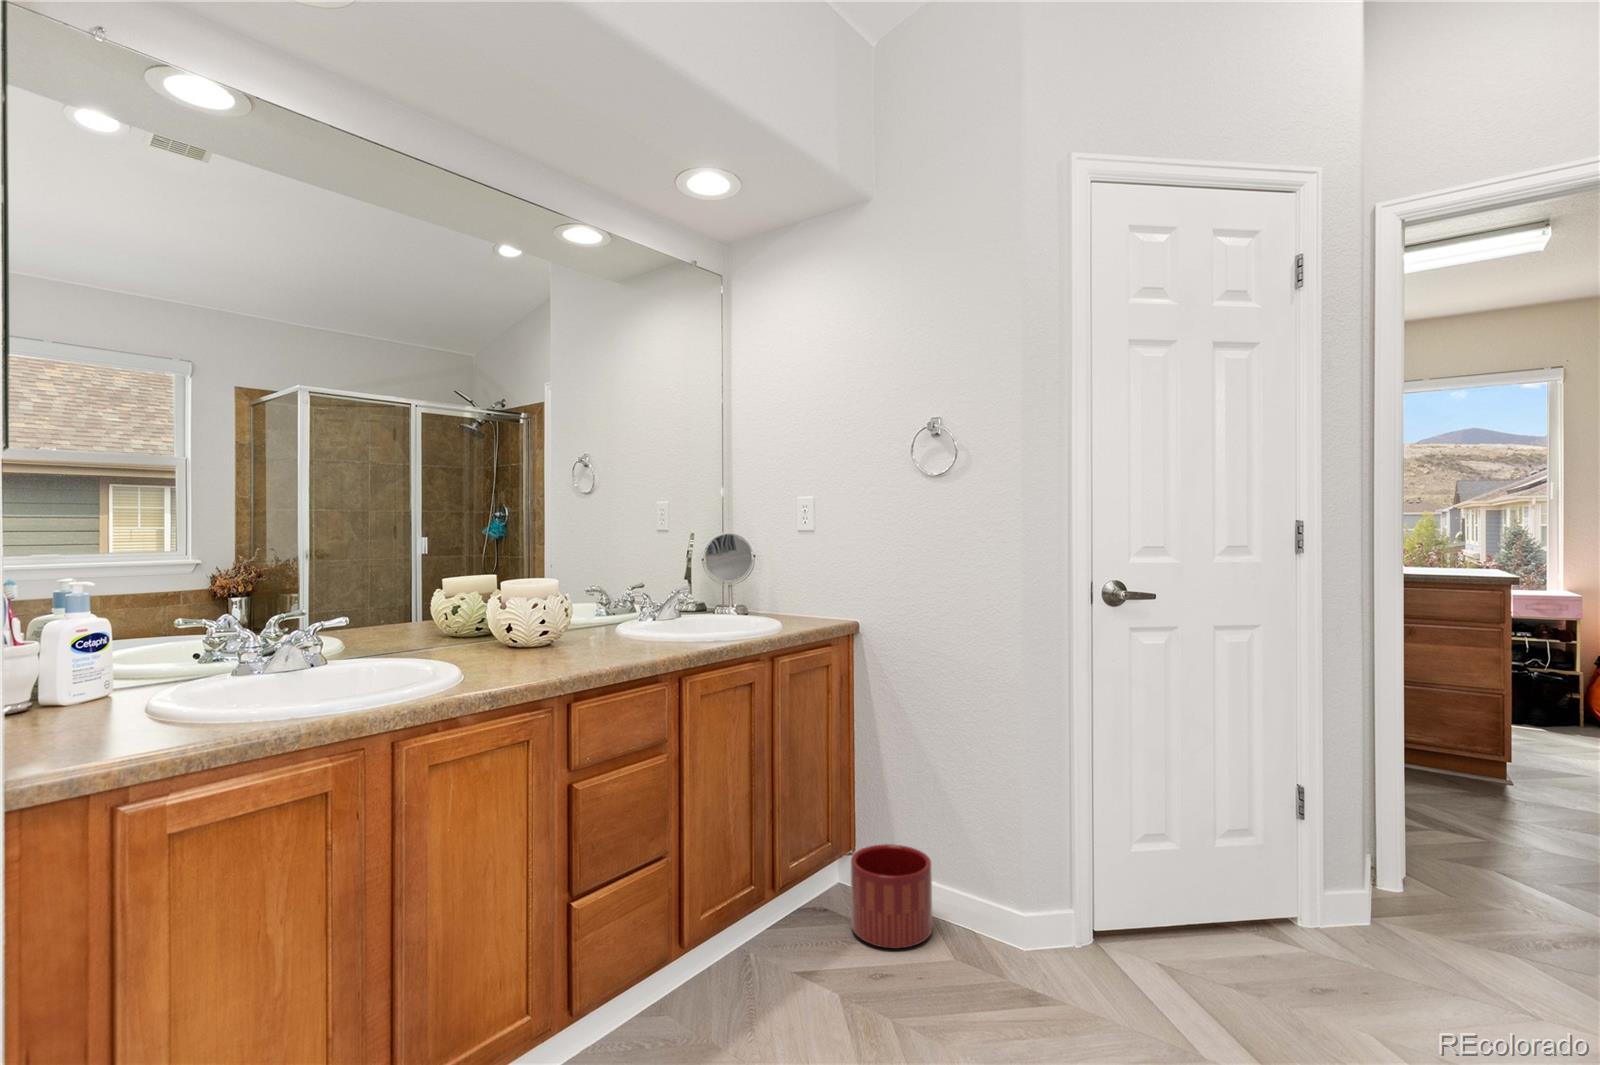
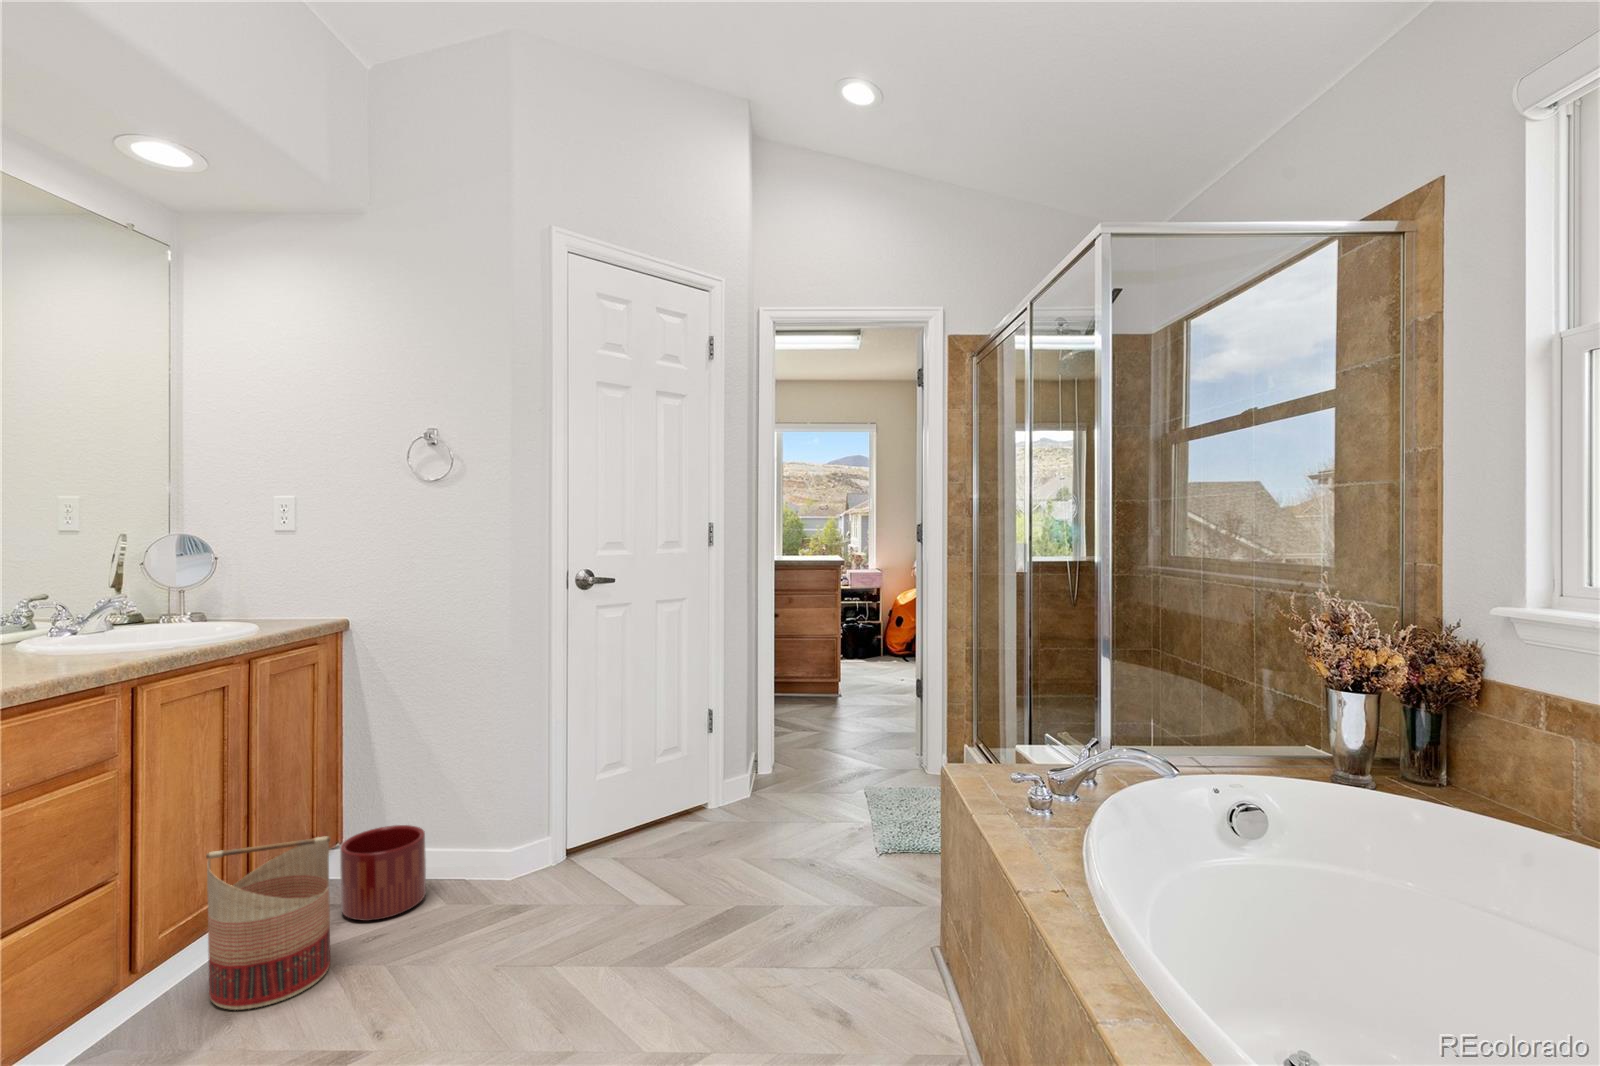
basket: none [736,846,841,1020] -> present [206,836,330,1010]

